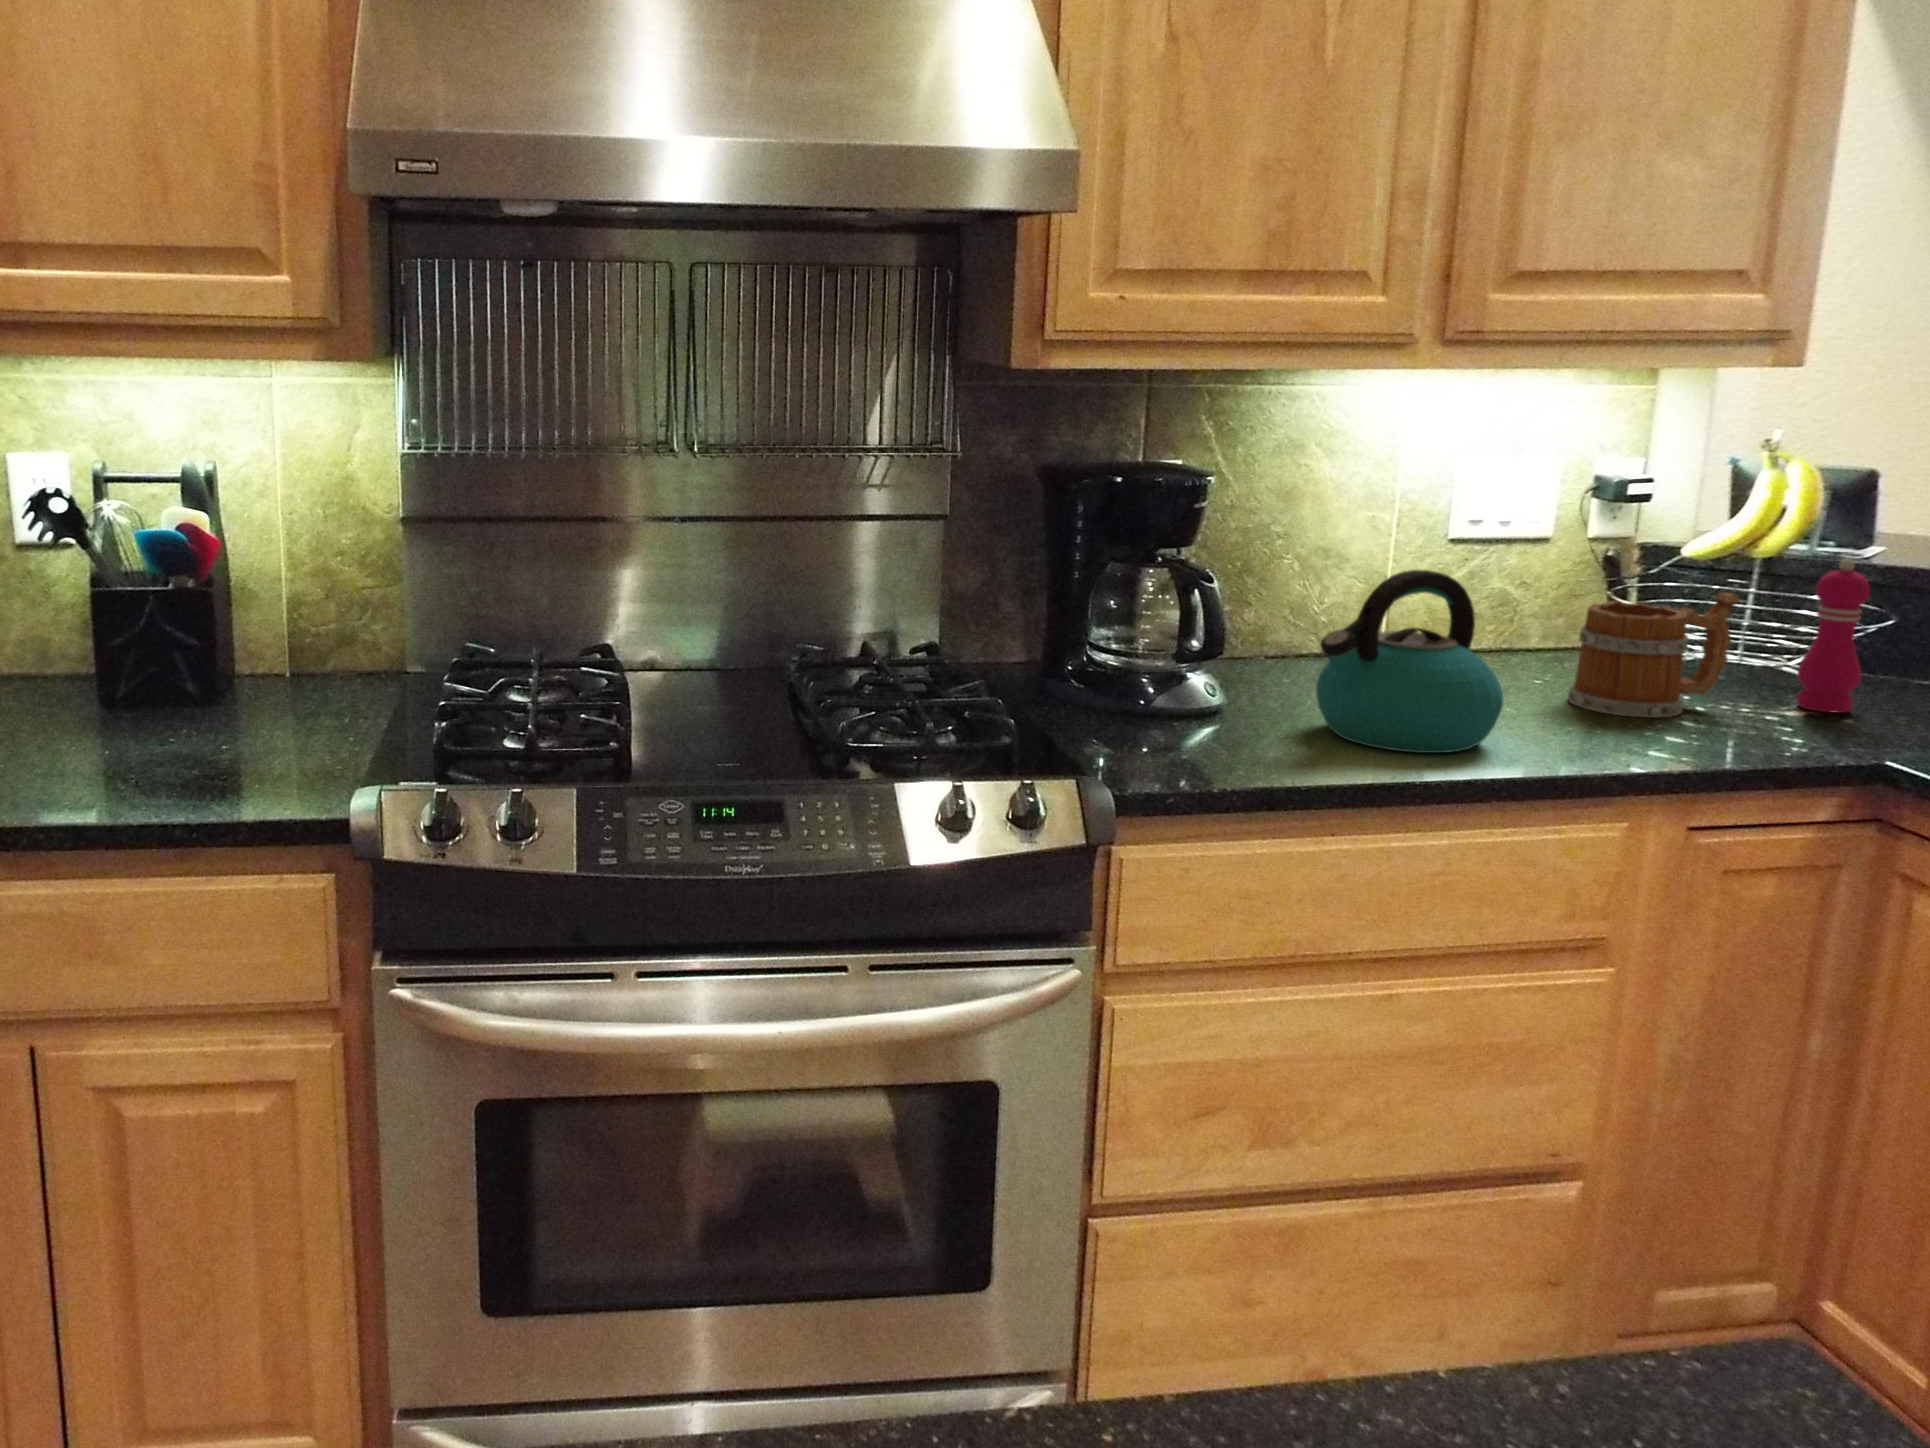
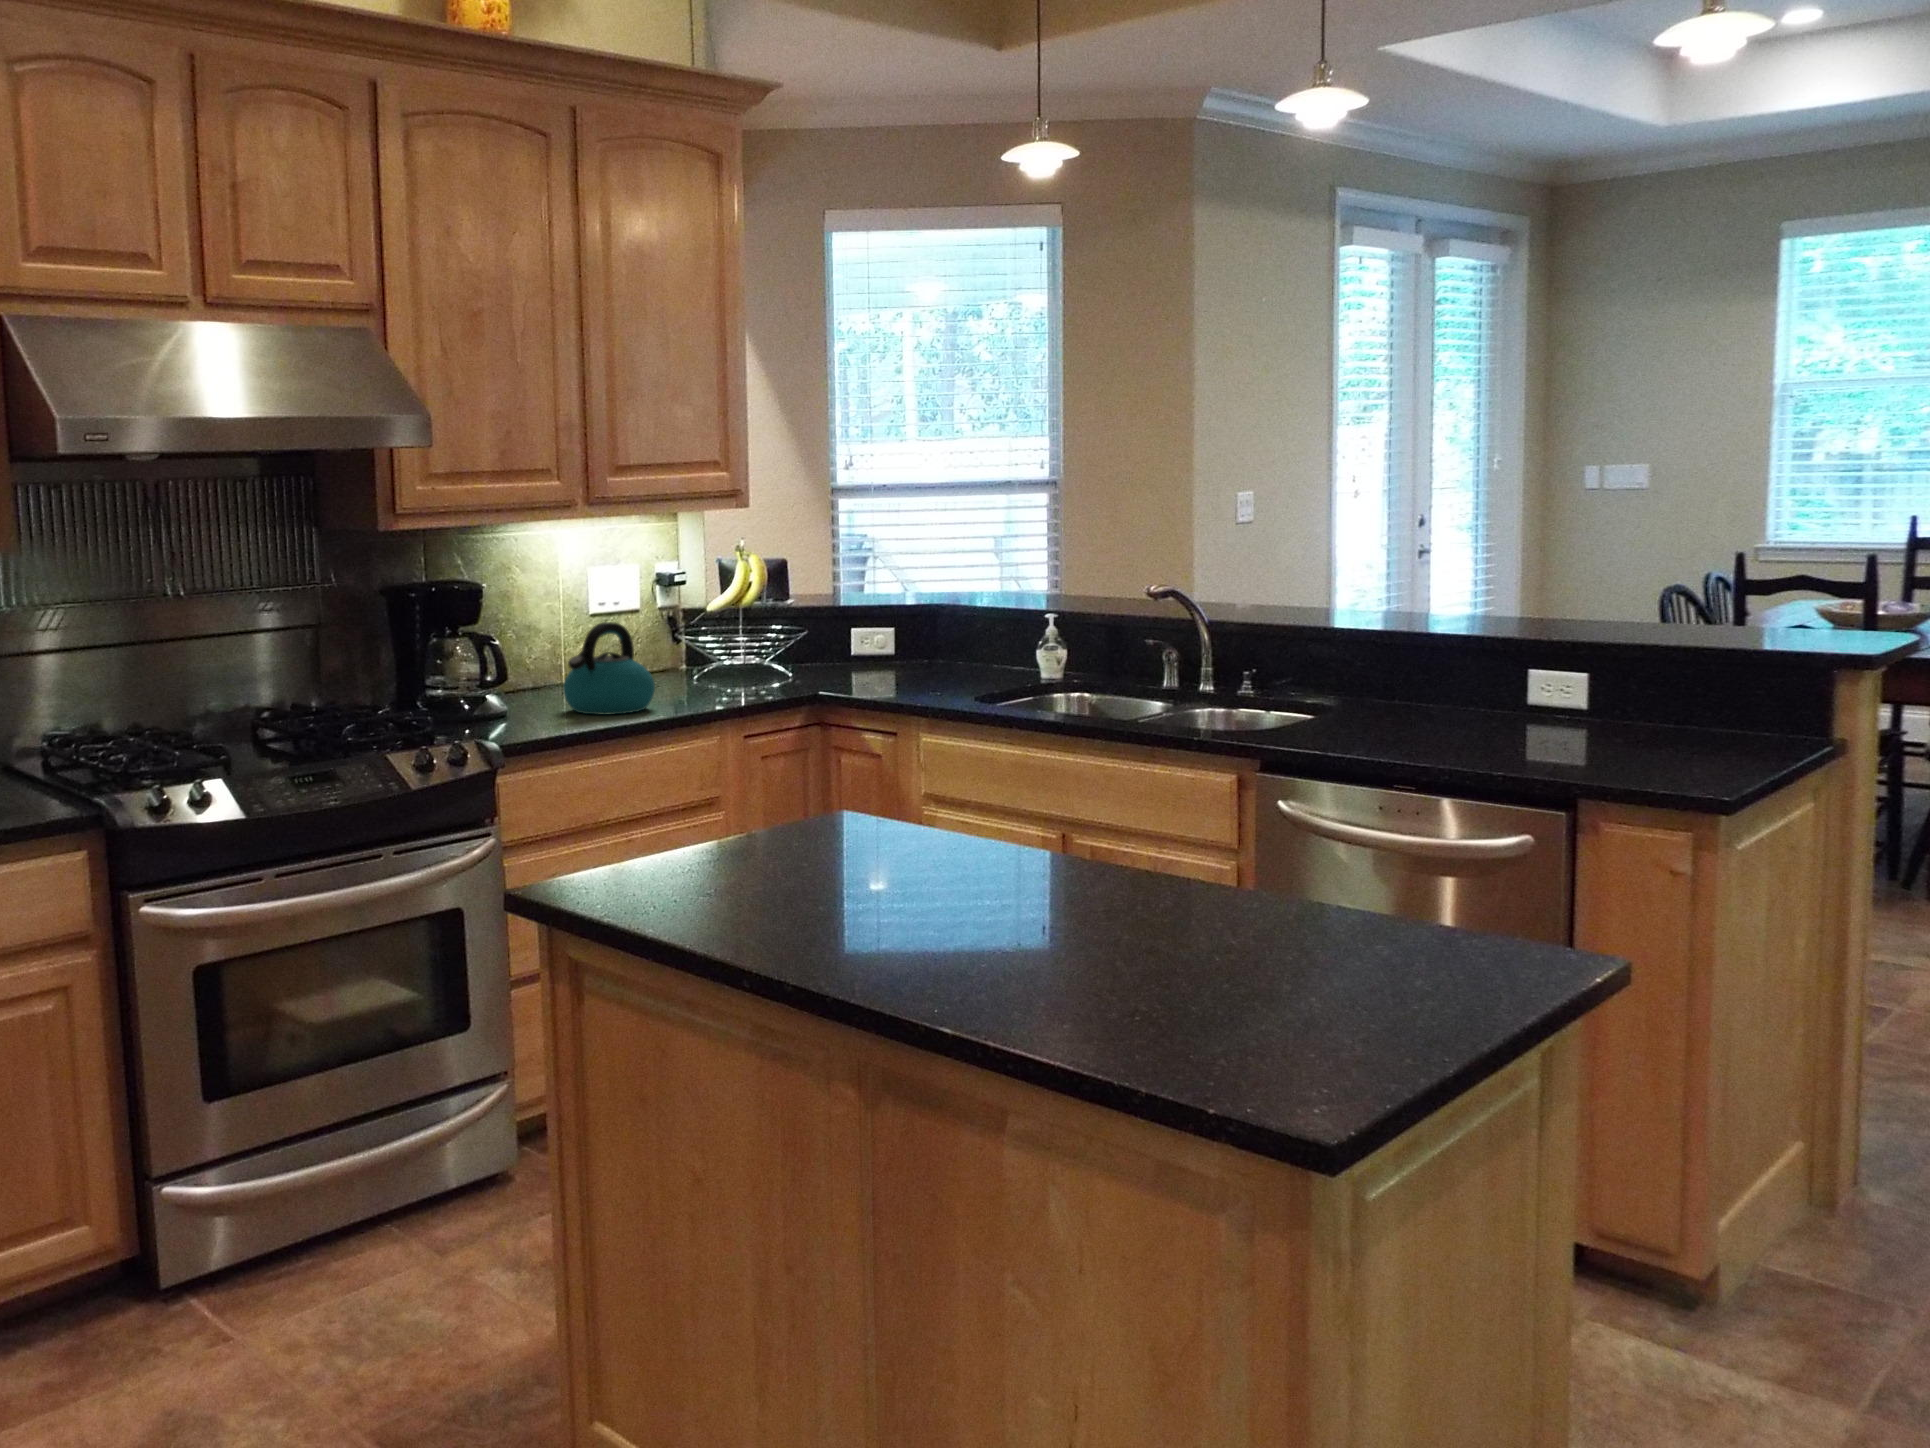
pepper mill: present [1797,558,1870,713] -> none [770,603,797,680]
mug: present [1568,593,1740,718] -> none [671,625,741,692]

